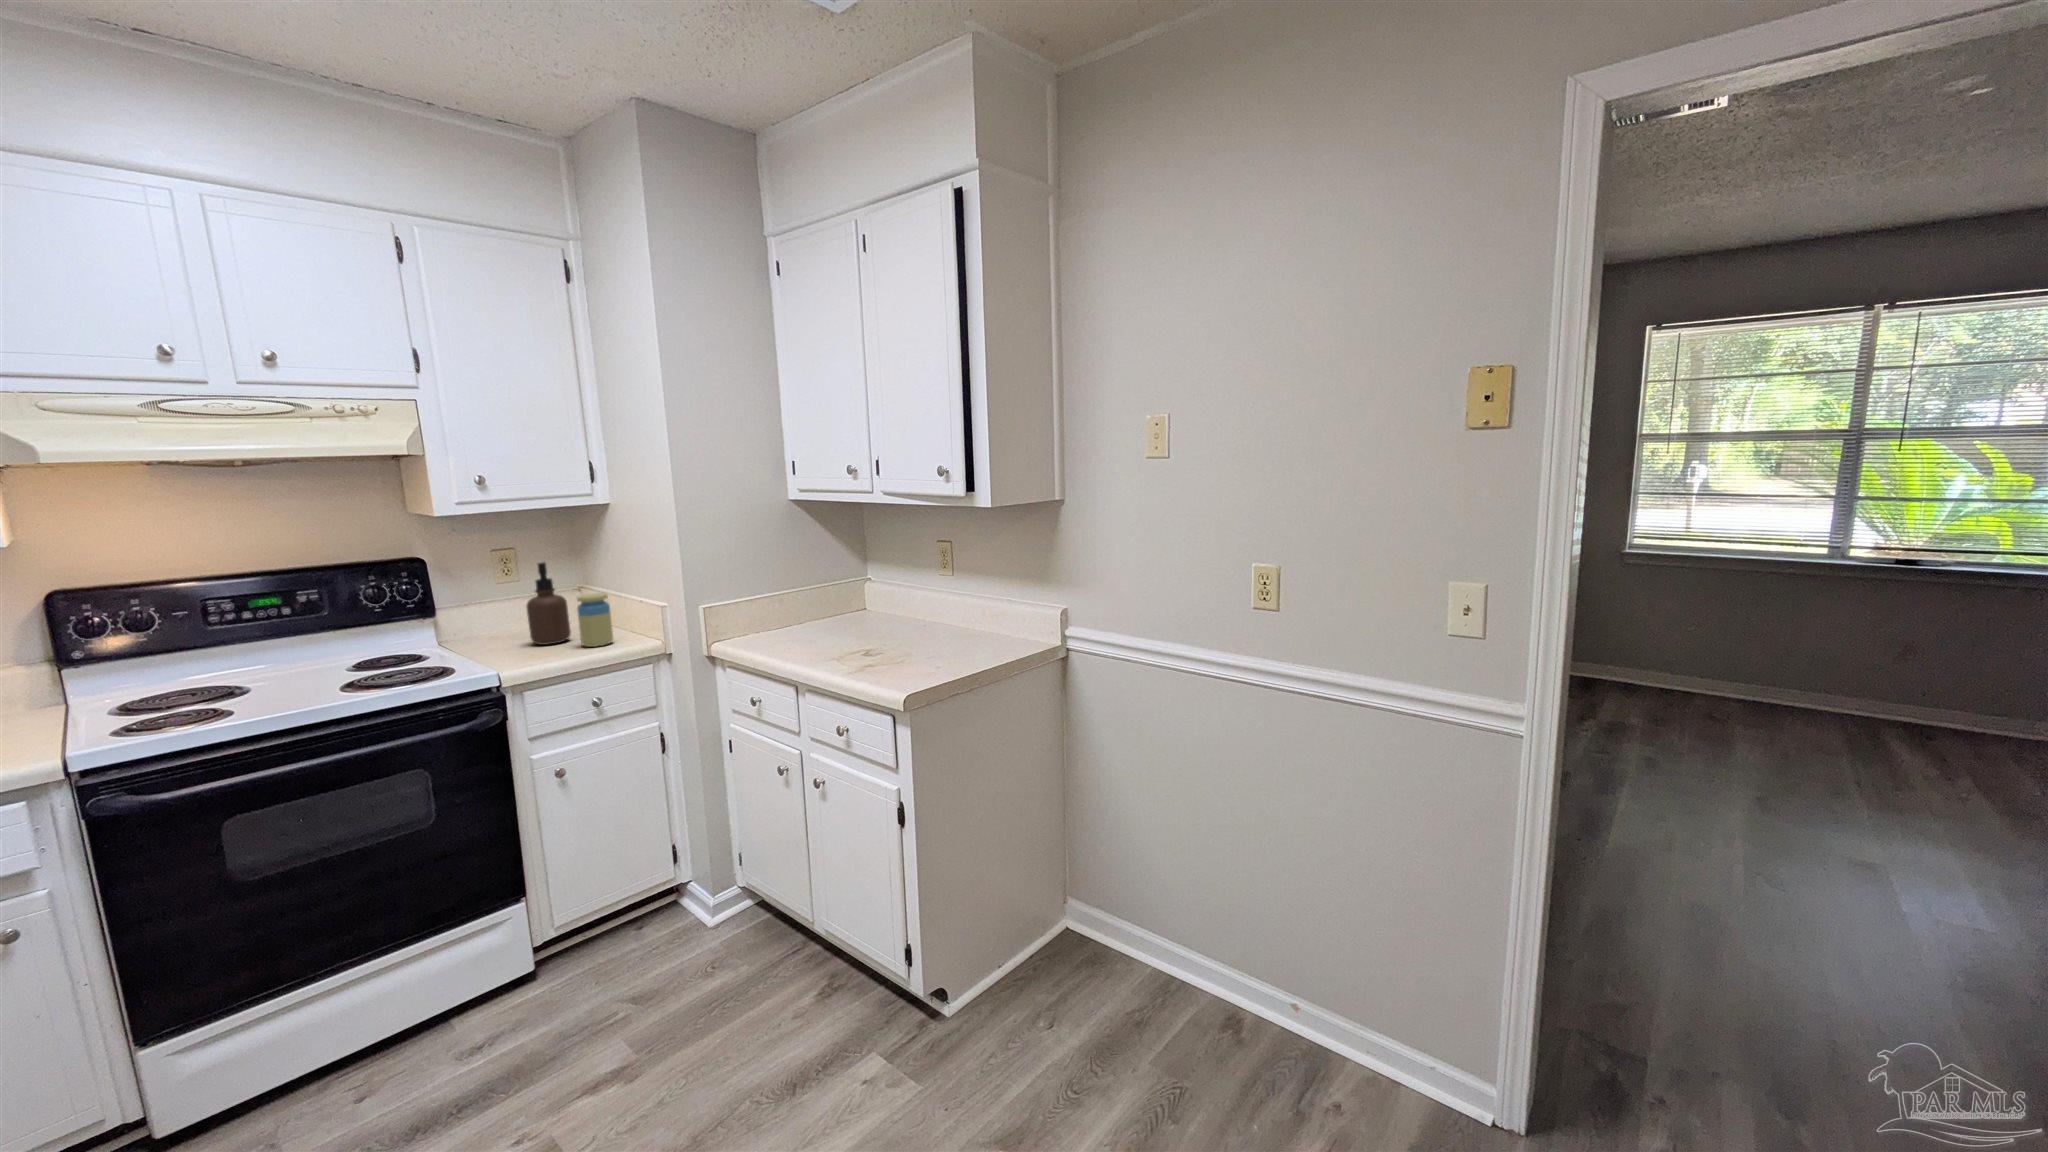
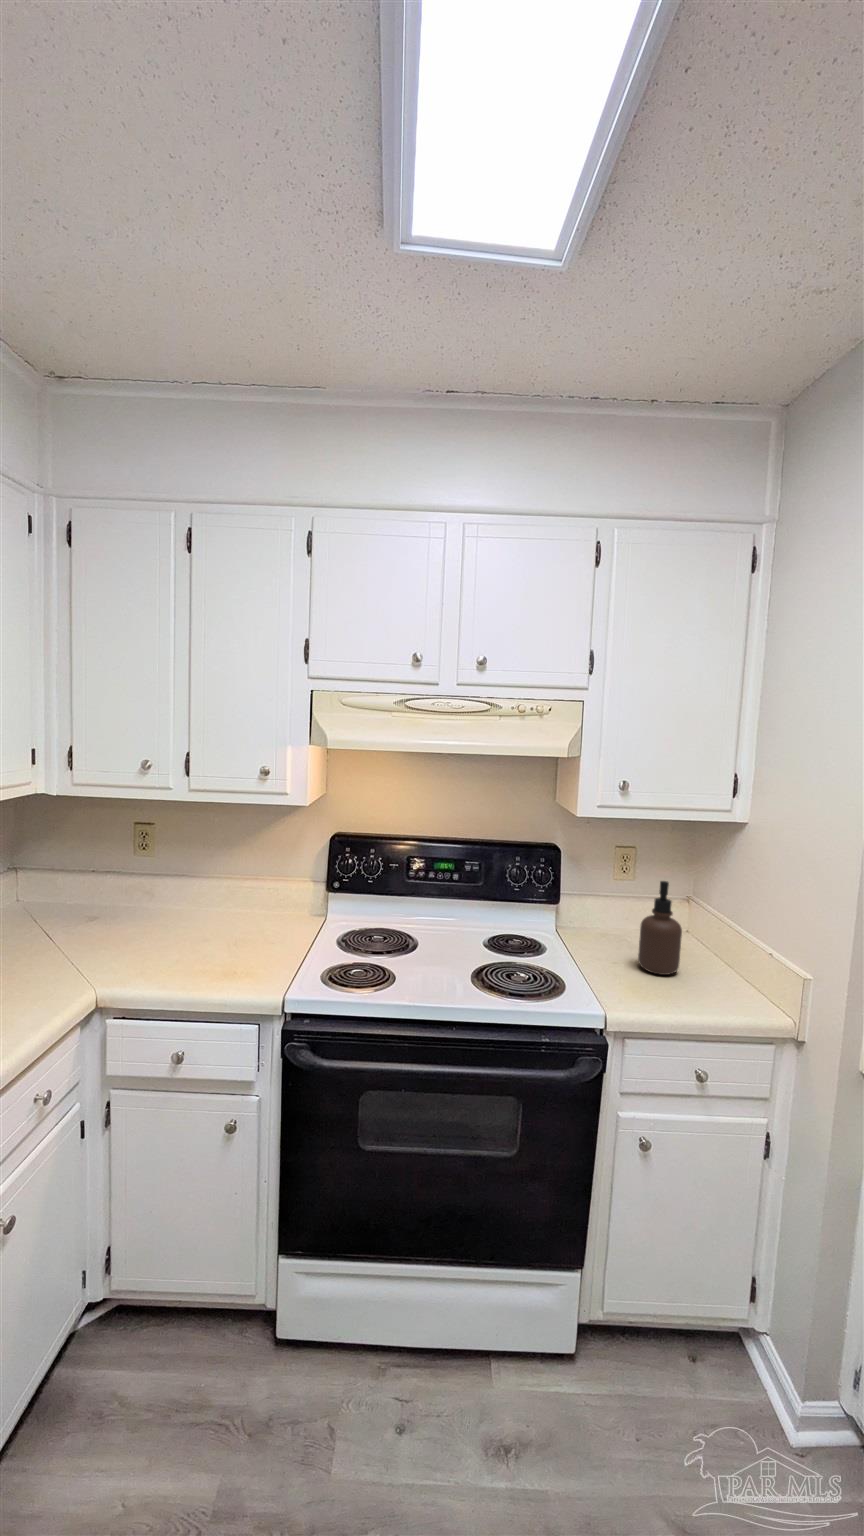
jar: present [577,593,613,647] -> none [692,934,734,1004]

